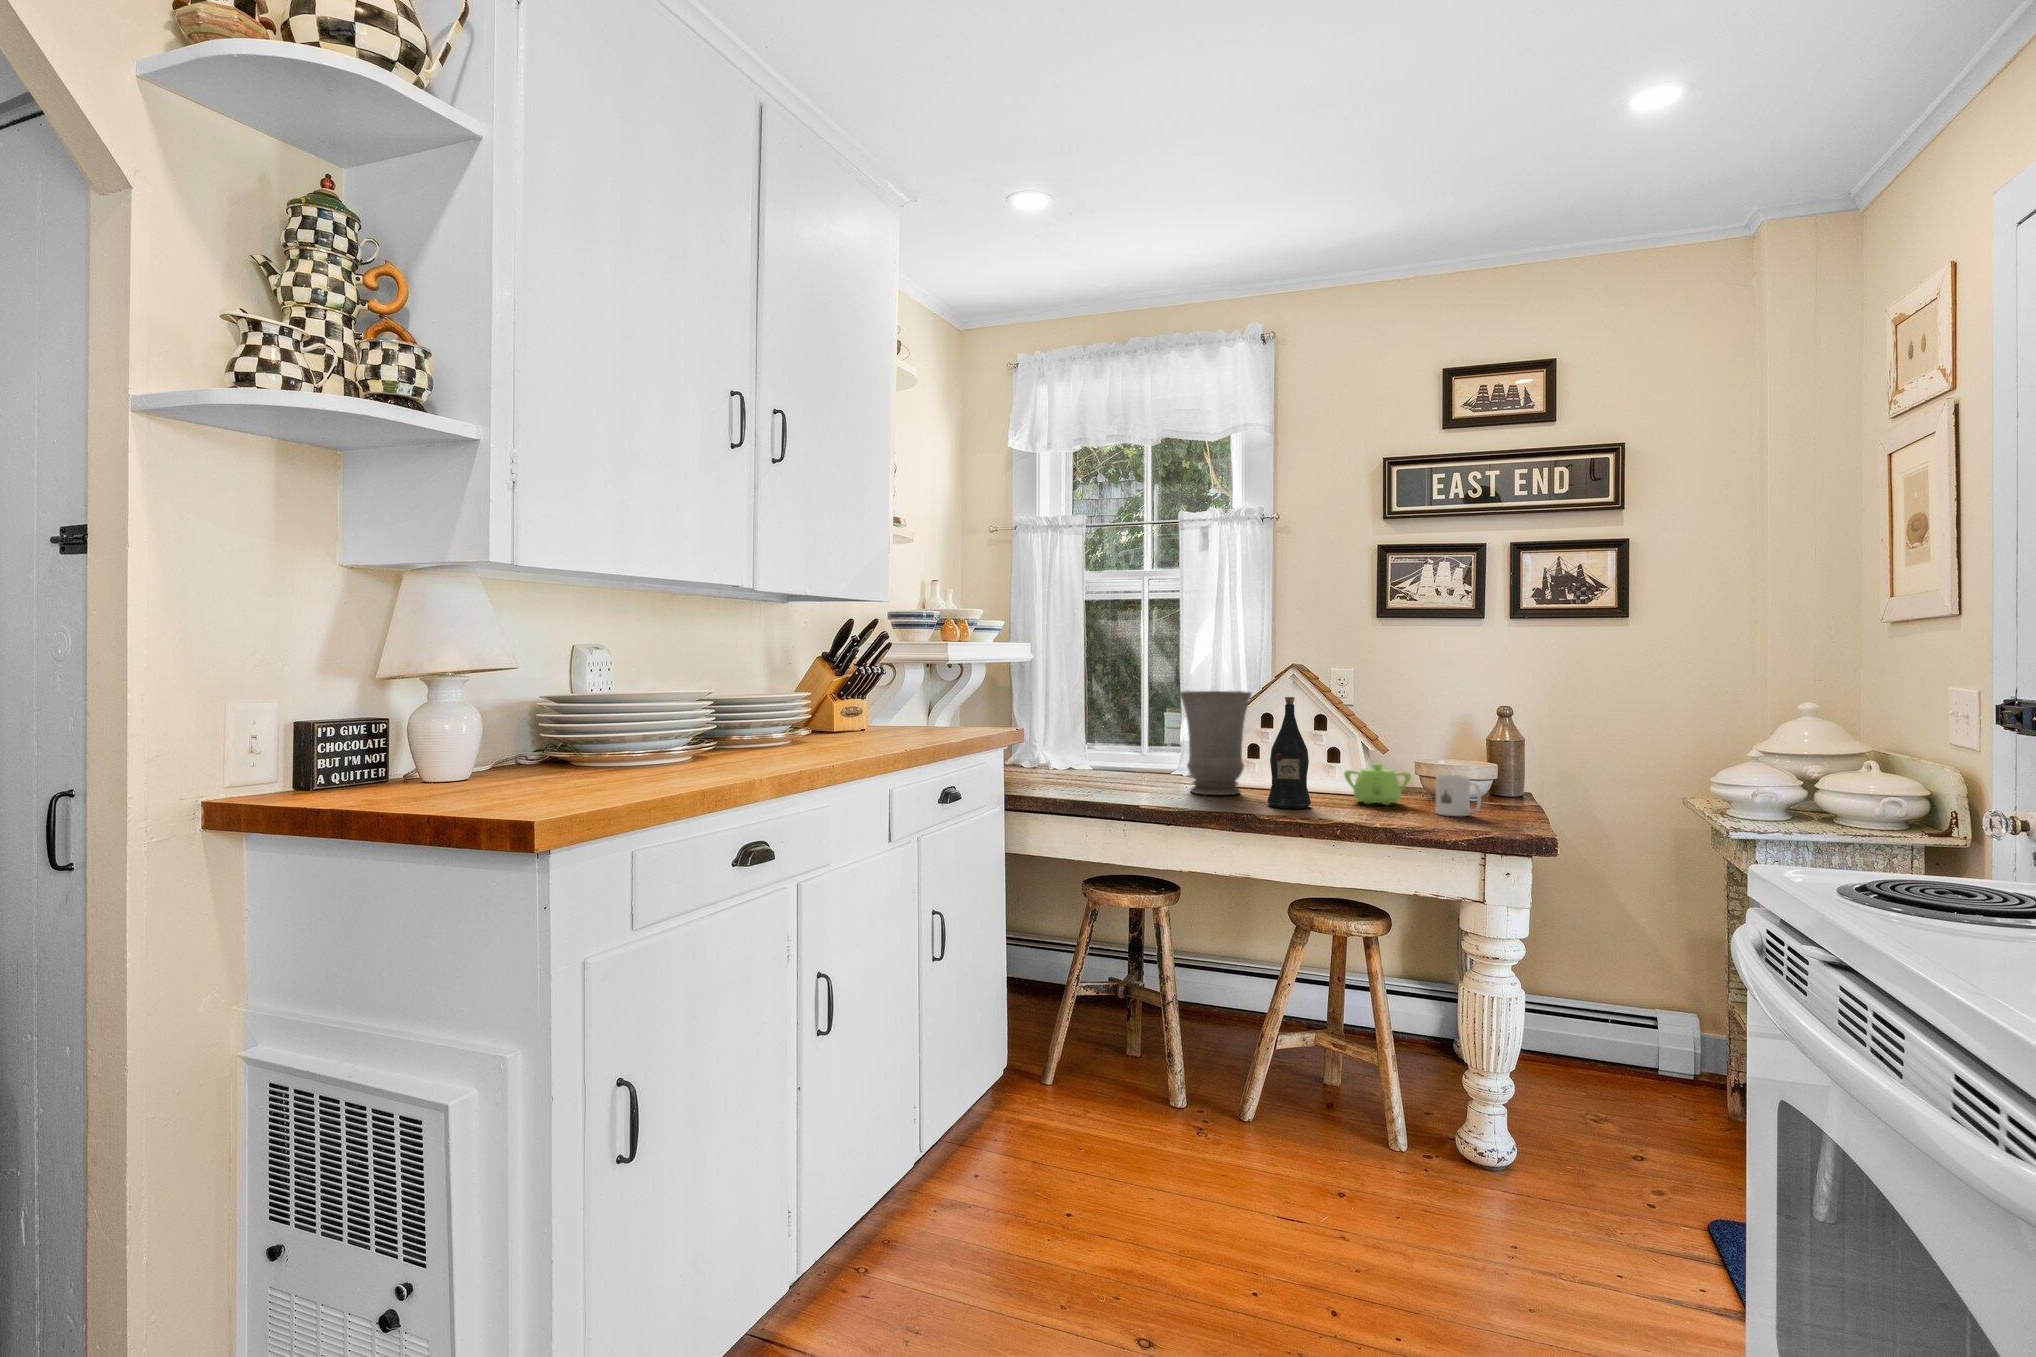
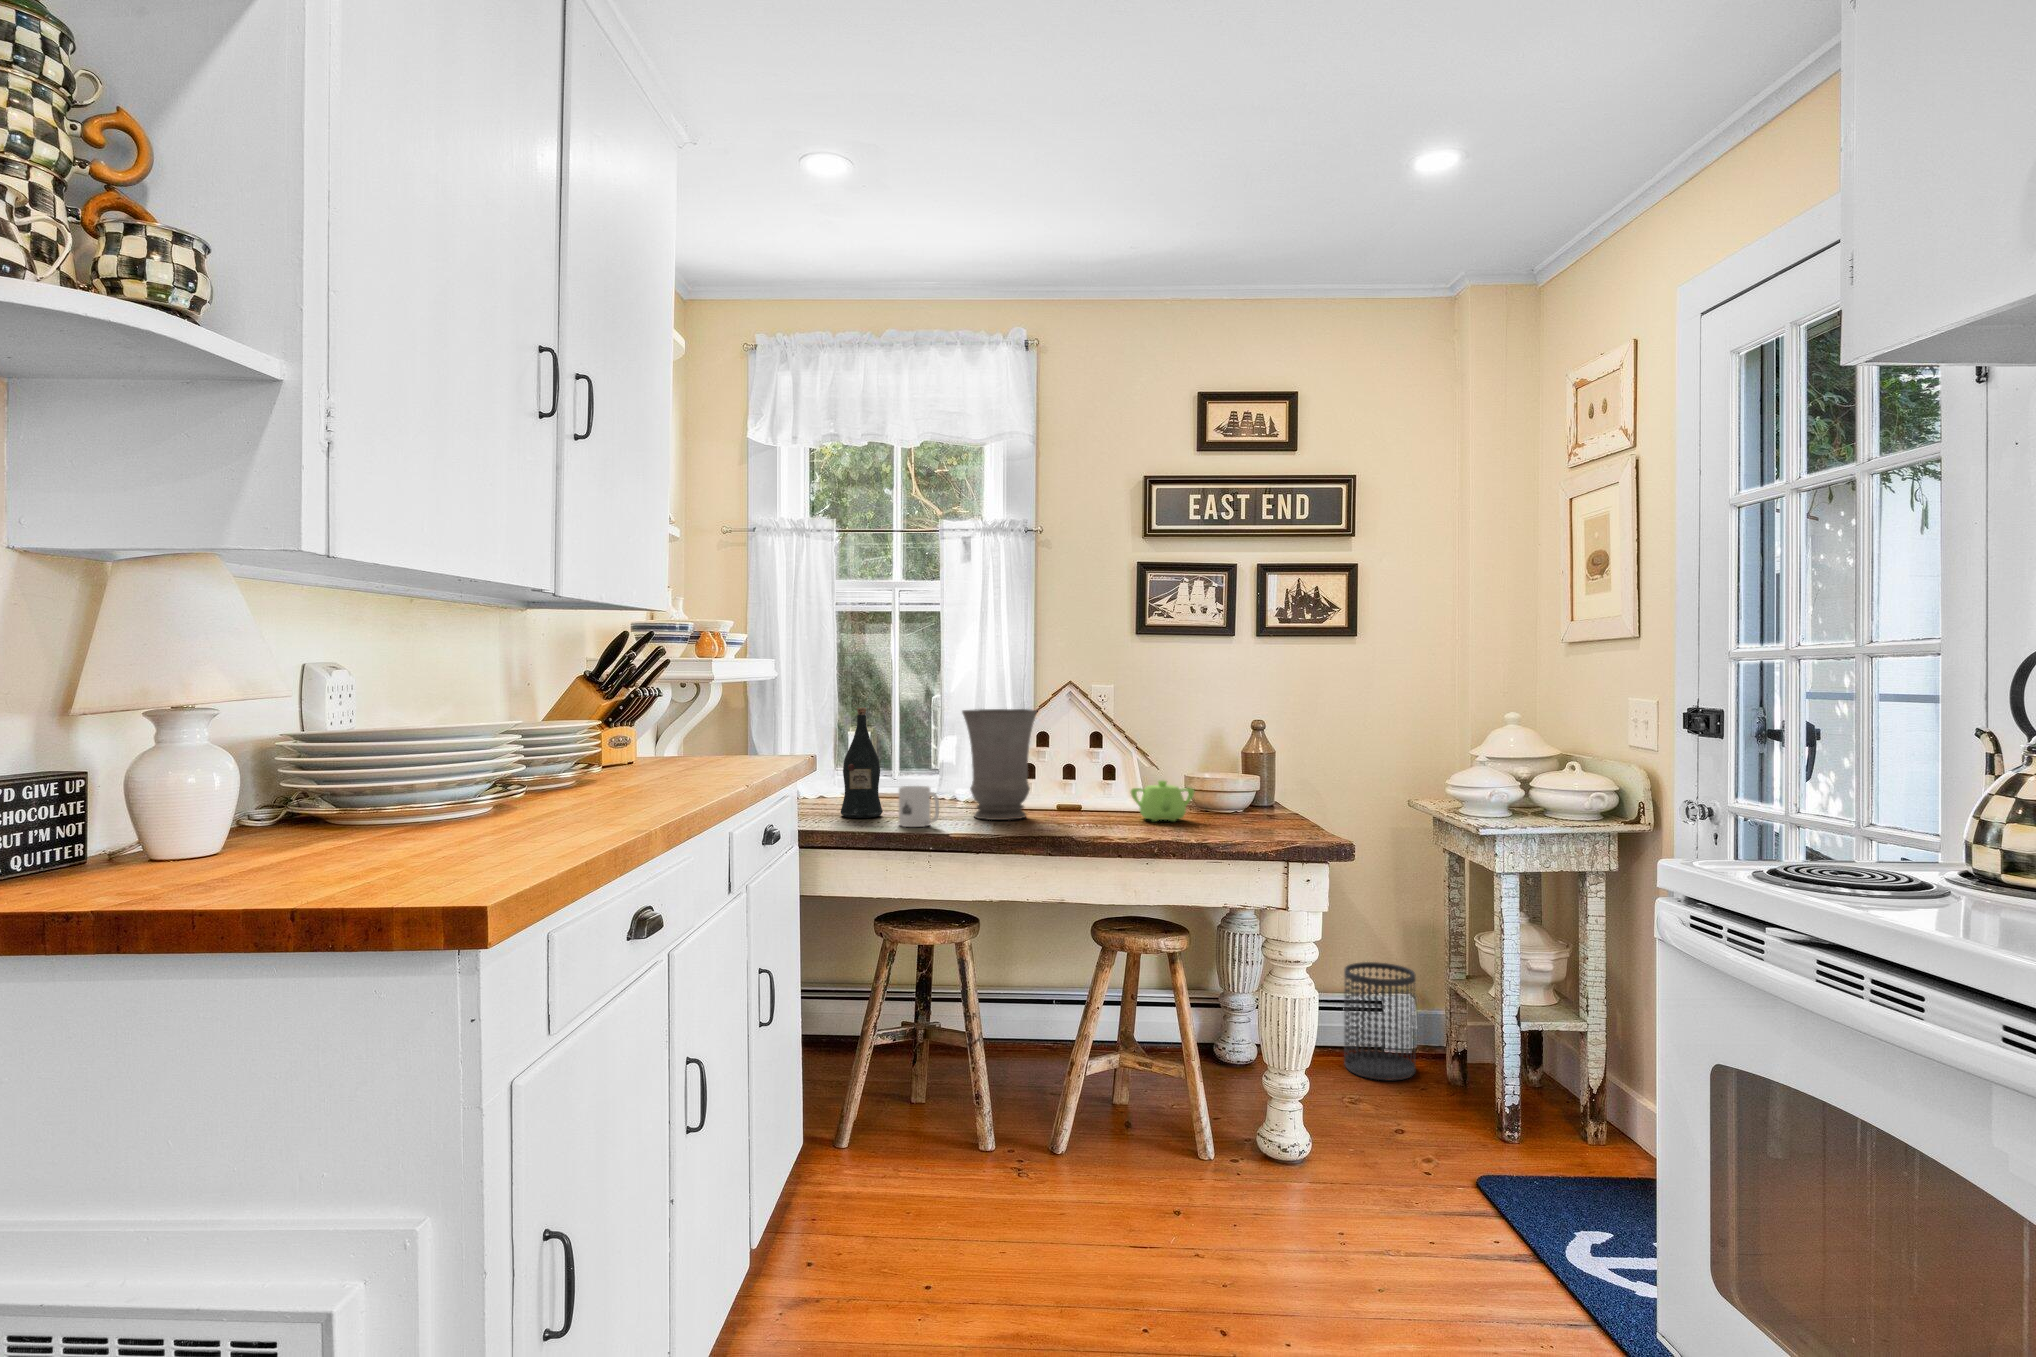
wine bottle: present [1267,697,1311,808] -> present [841,708,883,818]
mug: present [1436,775,1481,816] -> present [899,786,939,827]
wastebasket: none [1598,968,1684,1098] -> present [1344,962,1416,1081]

